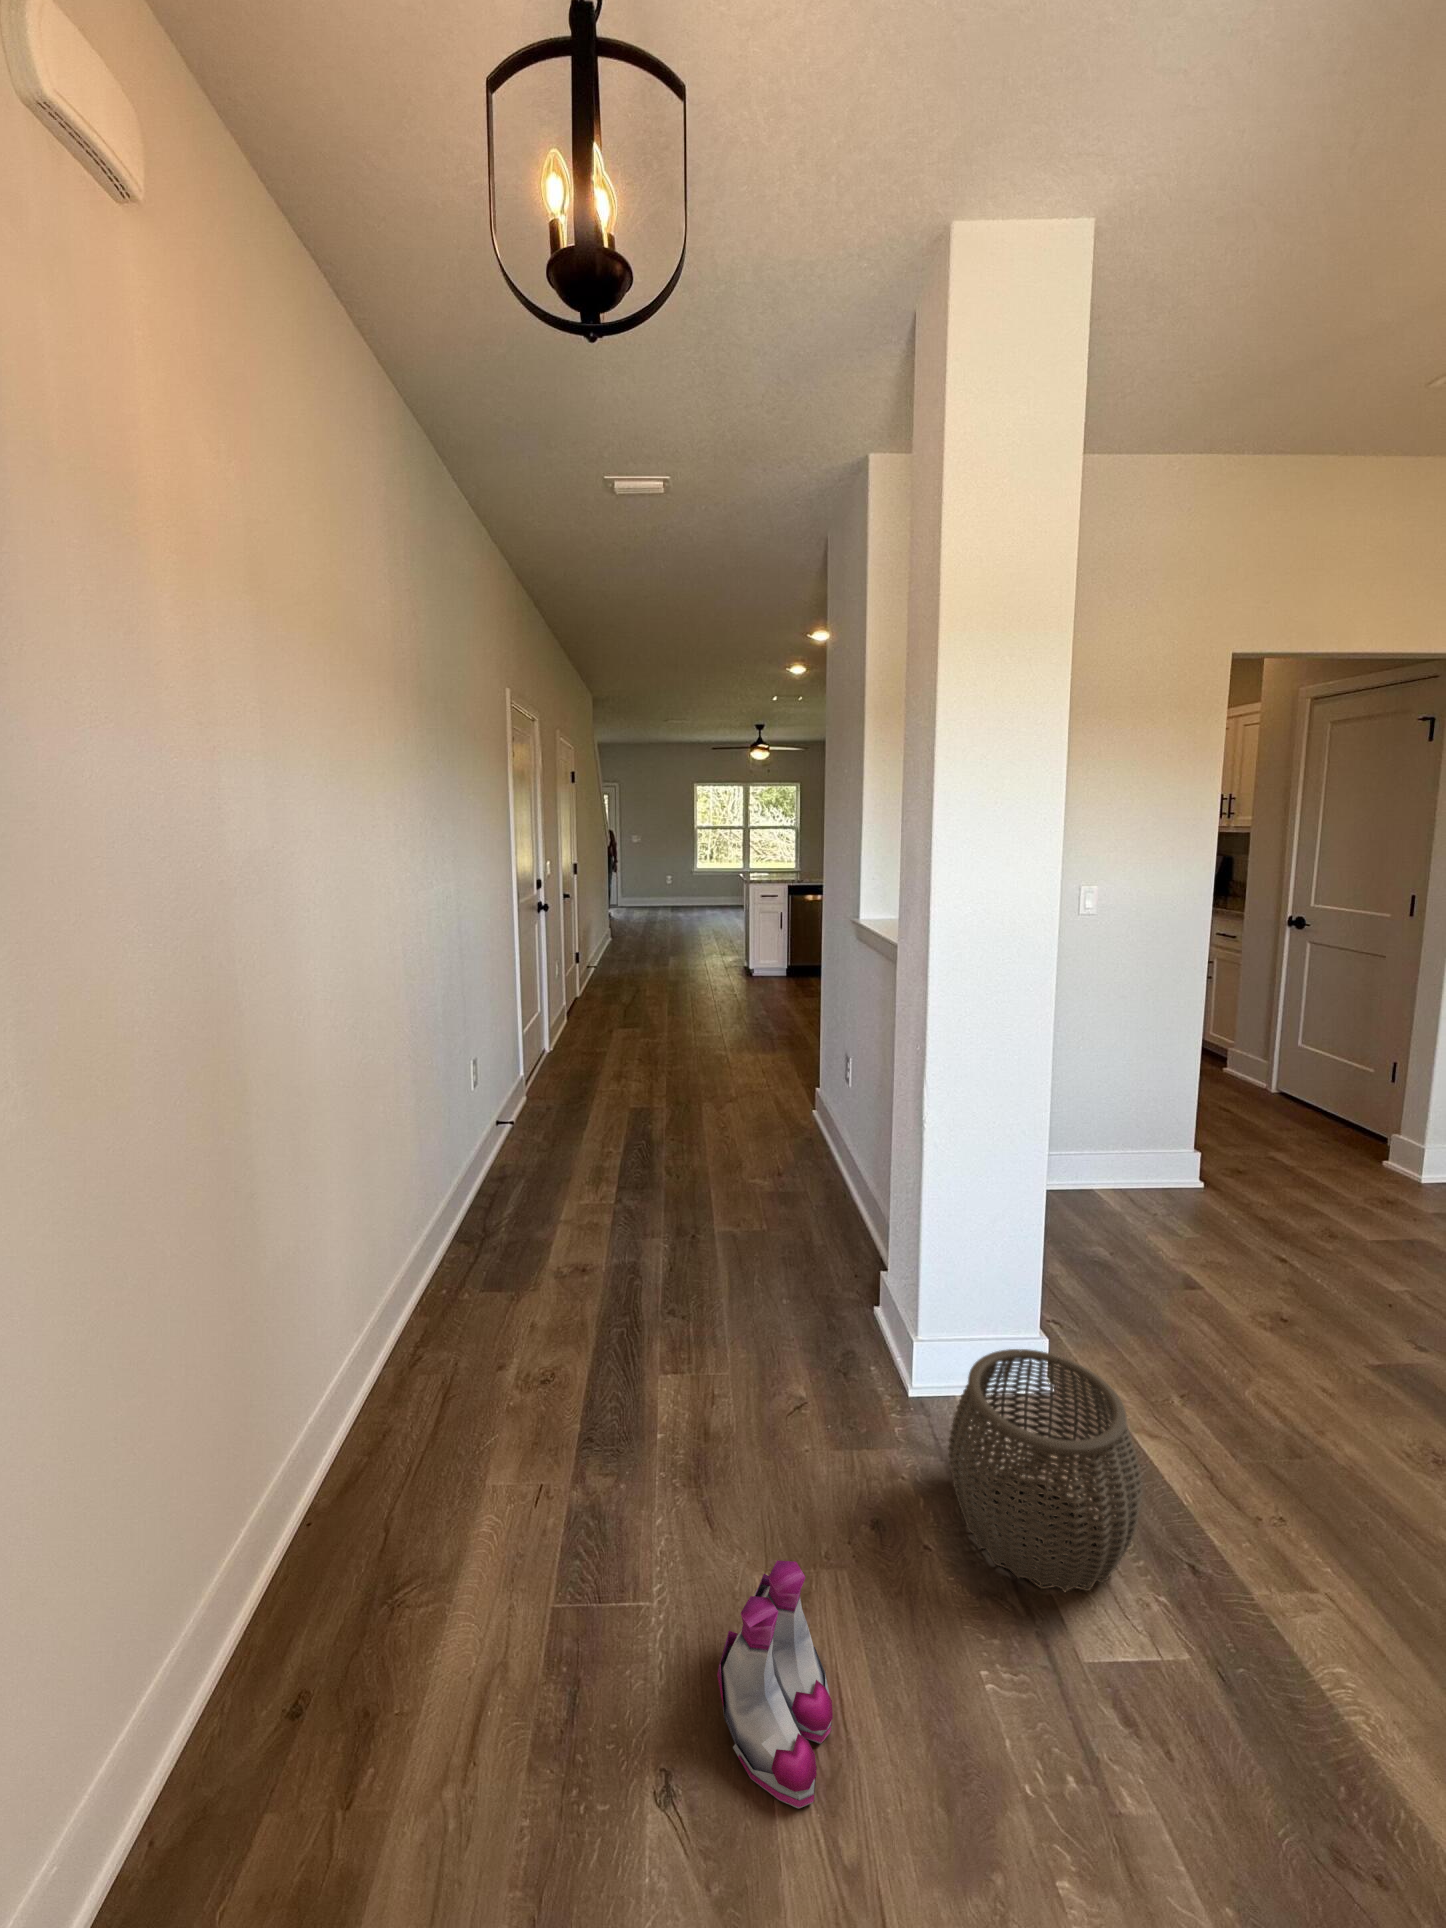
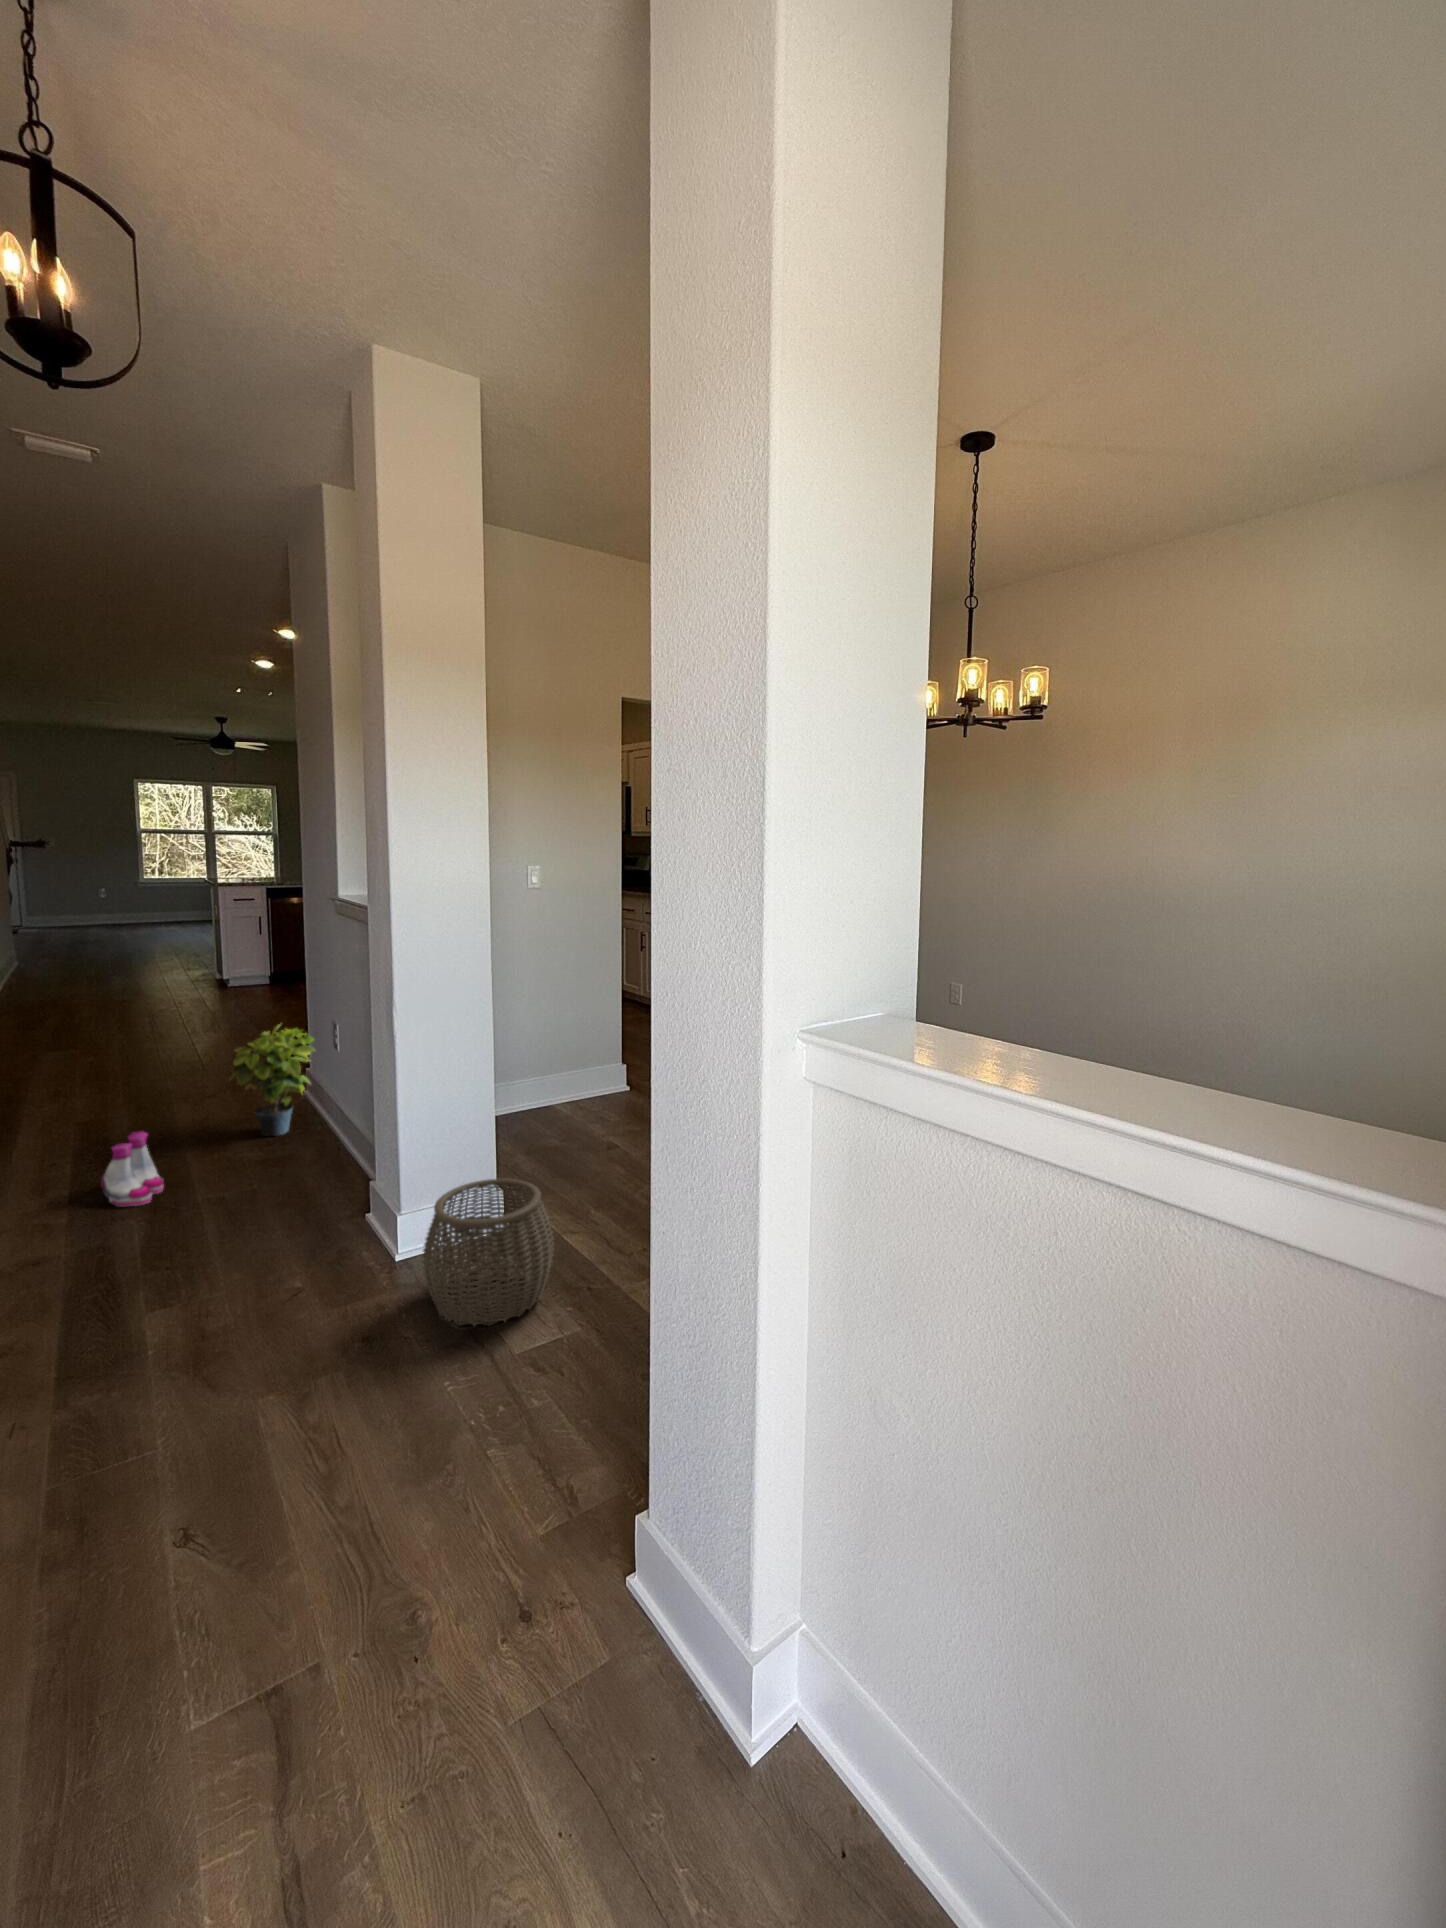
potted plant: none [746,1046,828,1162] -> present [229,1023,315,1136]
boots: present [717,1560,833,1809] -> present [101,1131,164,1206]

